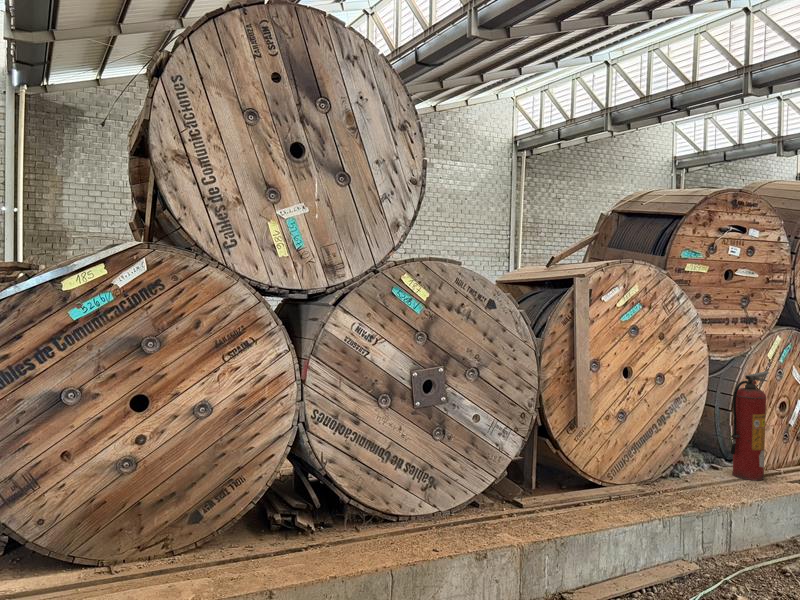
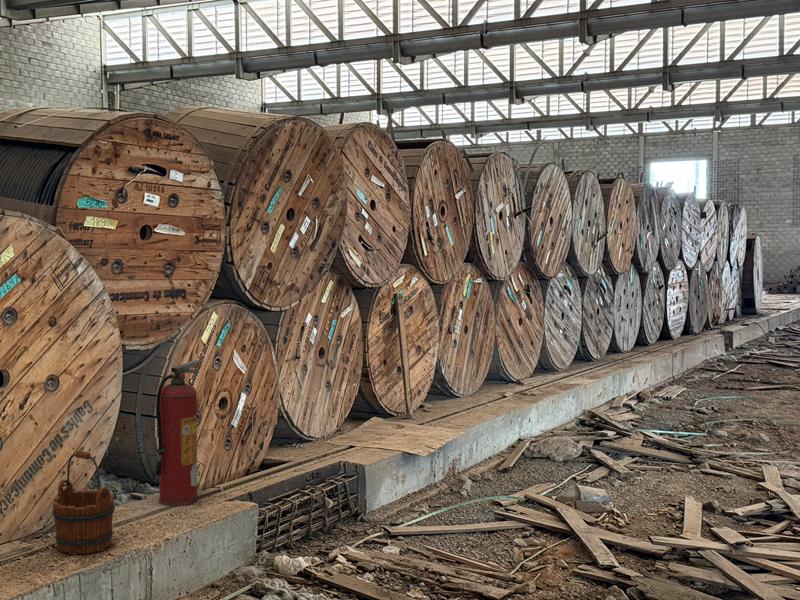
wooden bucket: none [658,426,703,499] -> present [52,451,115,555]

